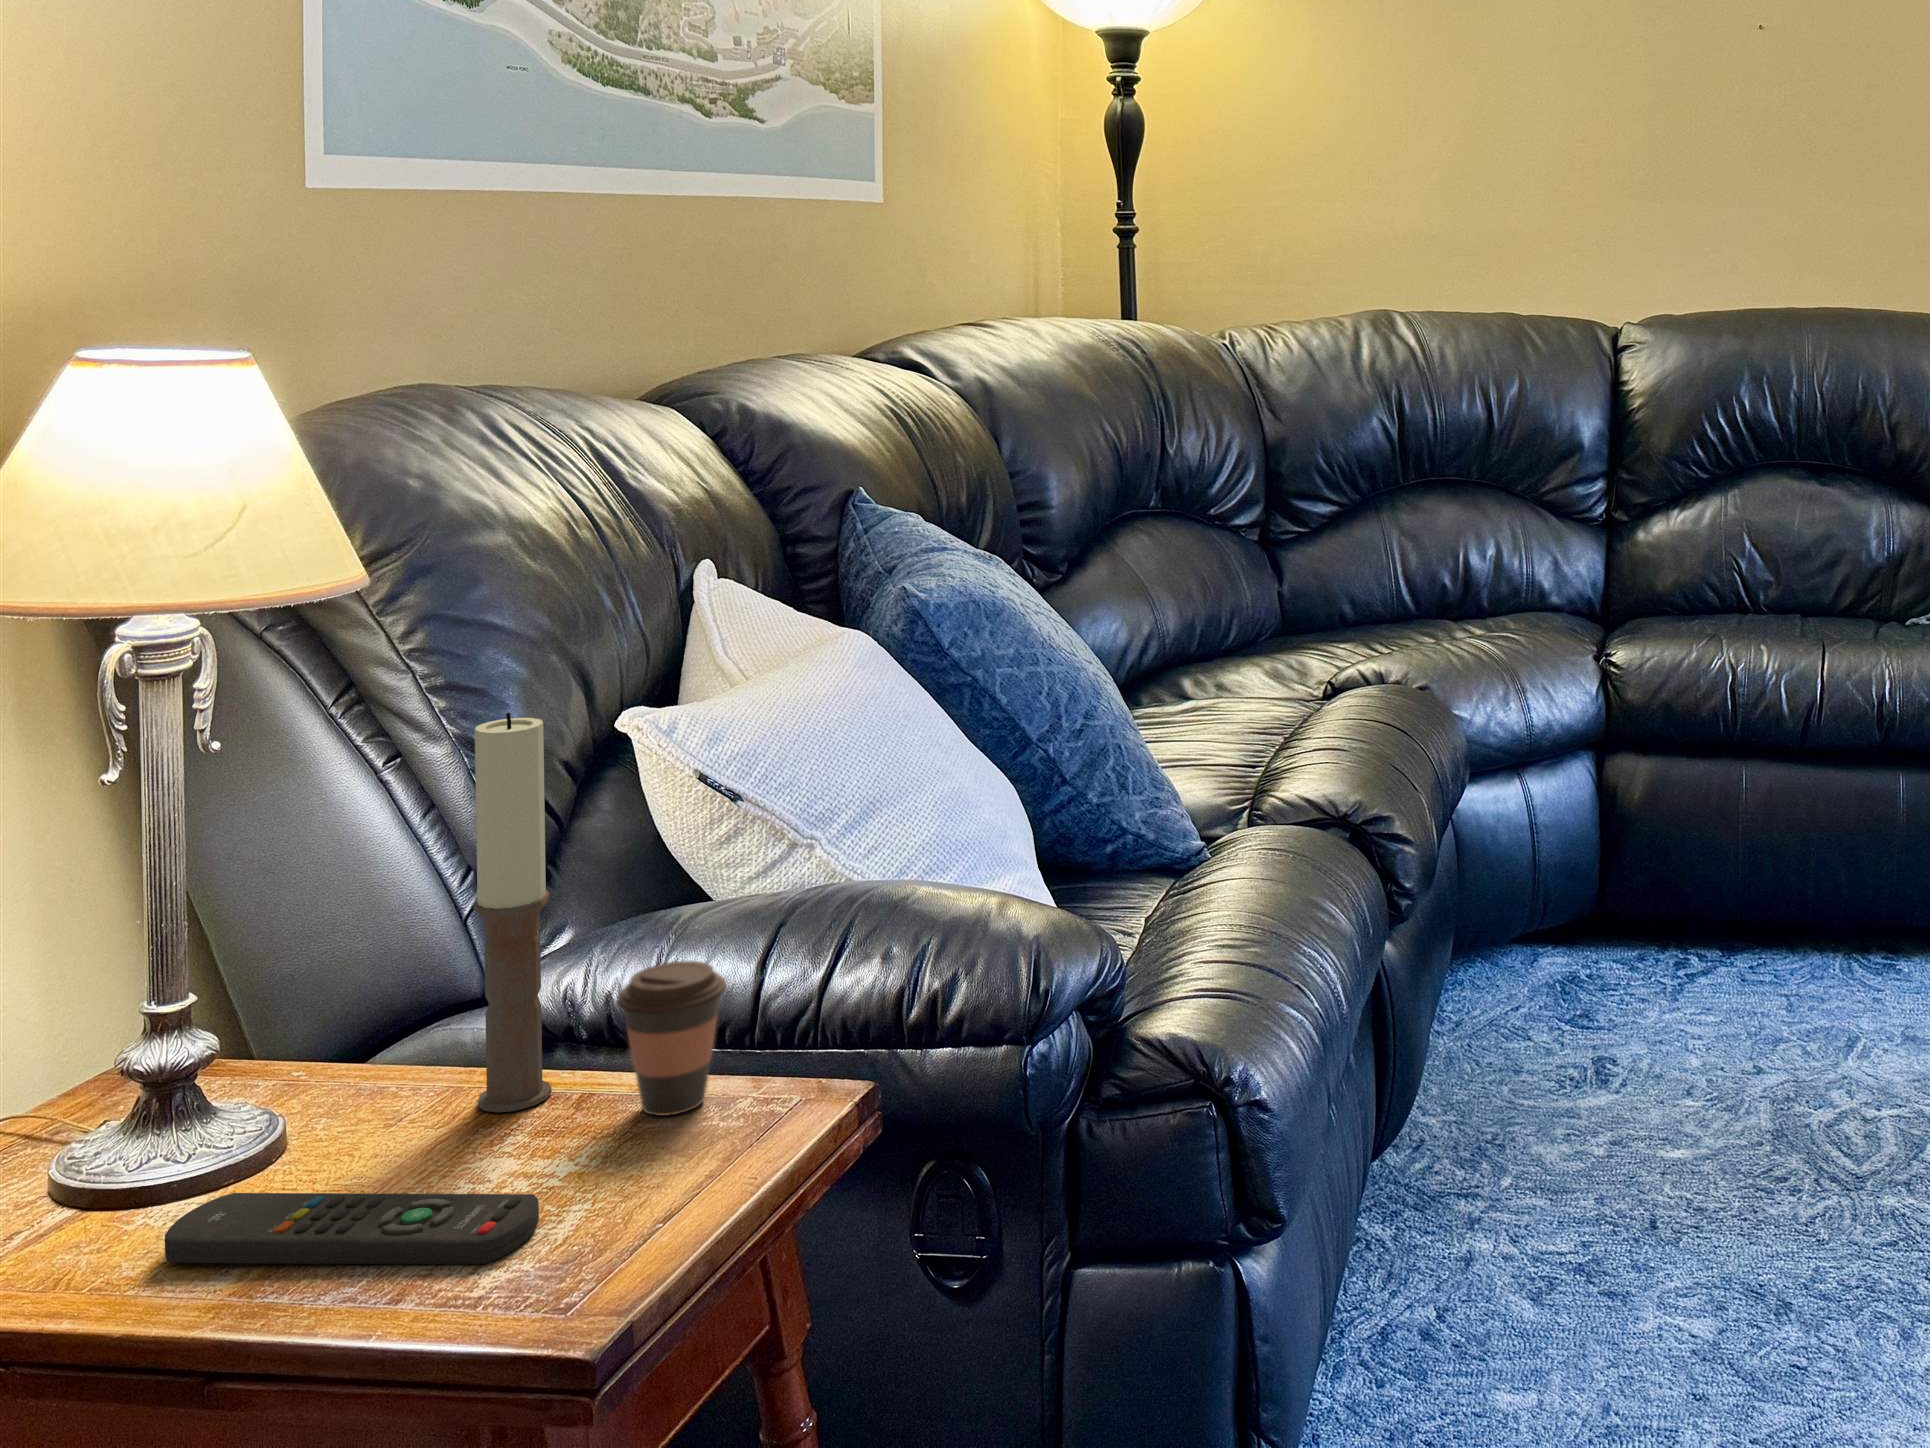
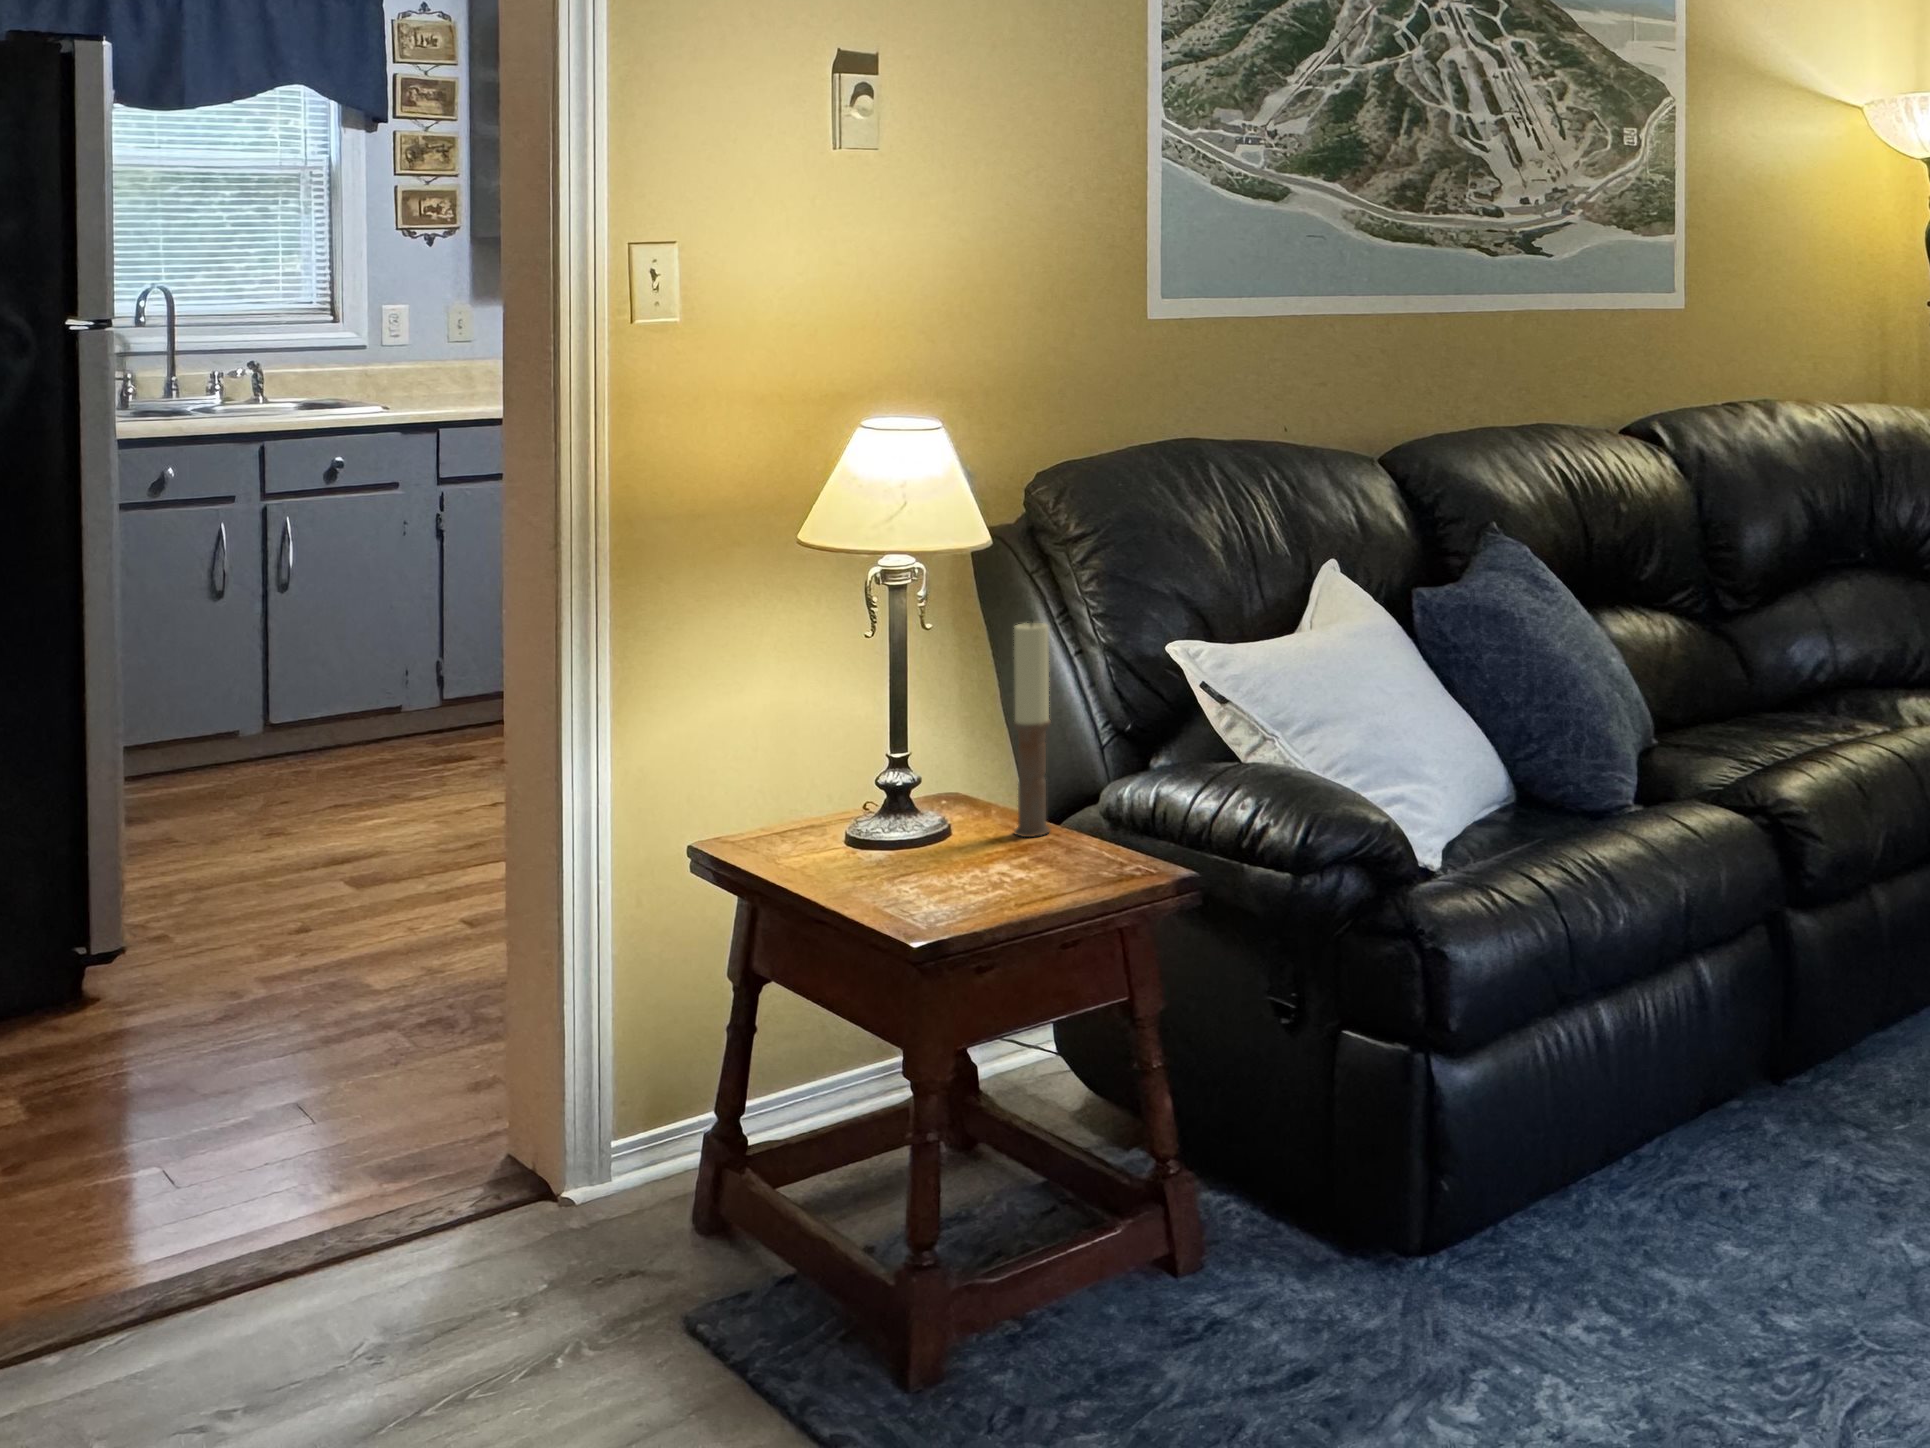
coffee cup: present [617,961,727,1116] -> none [1048,771,1106,855]
remote control: present [165,1193,539,1264] -> none [831,834,956,888]

